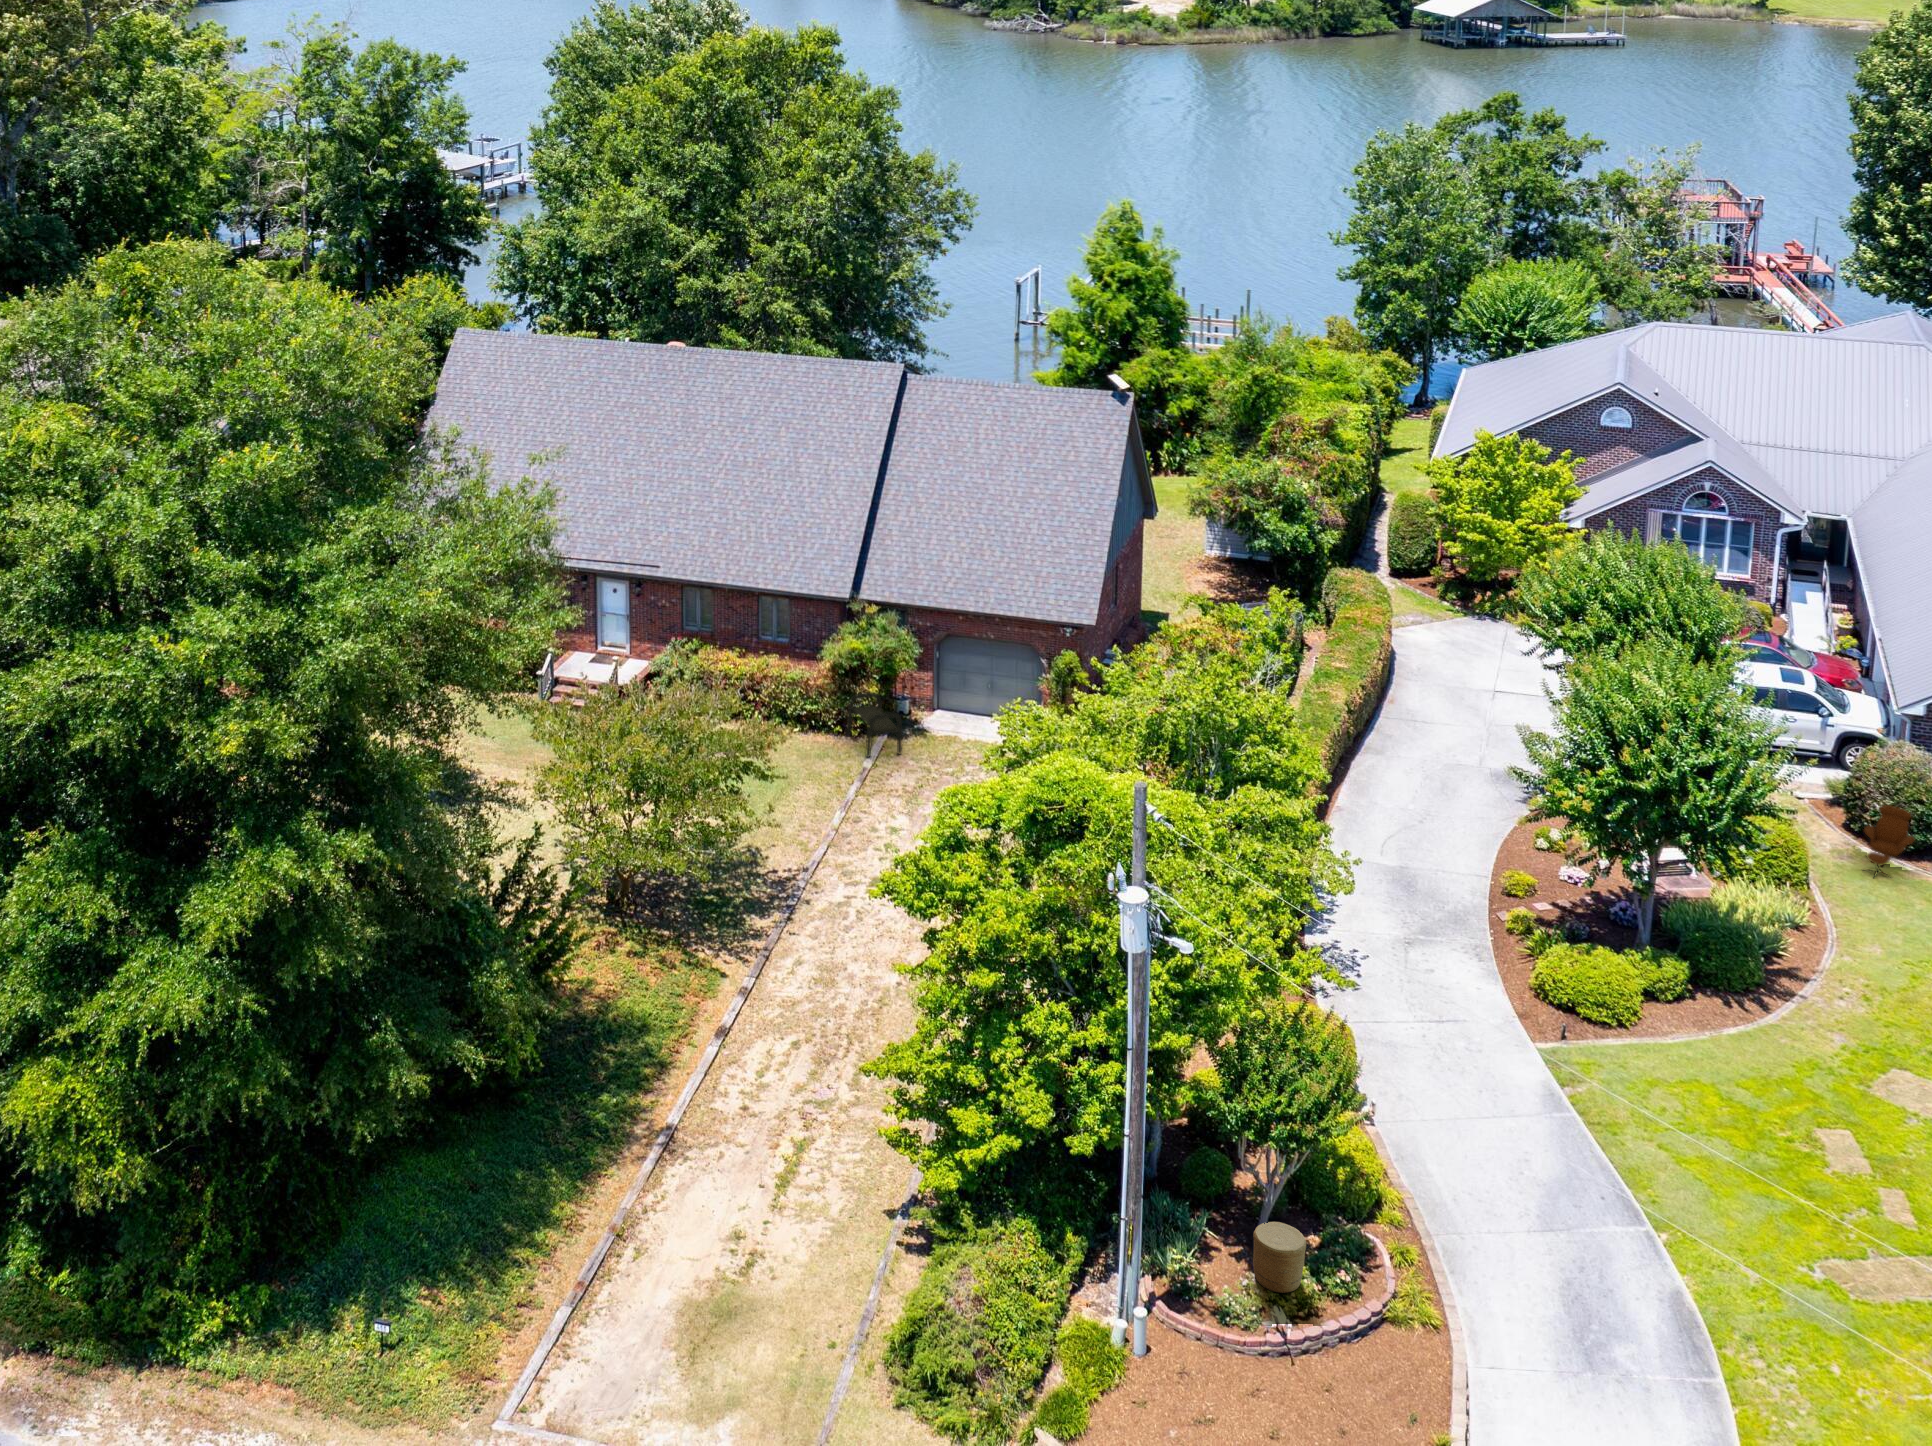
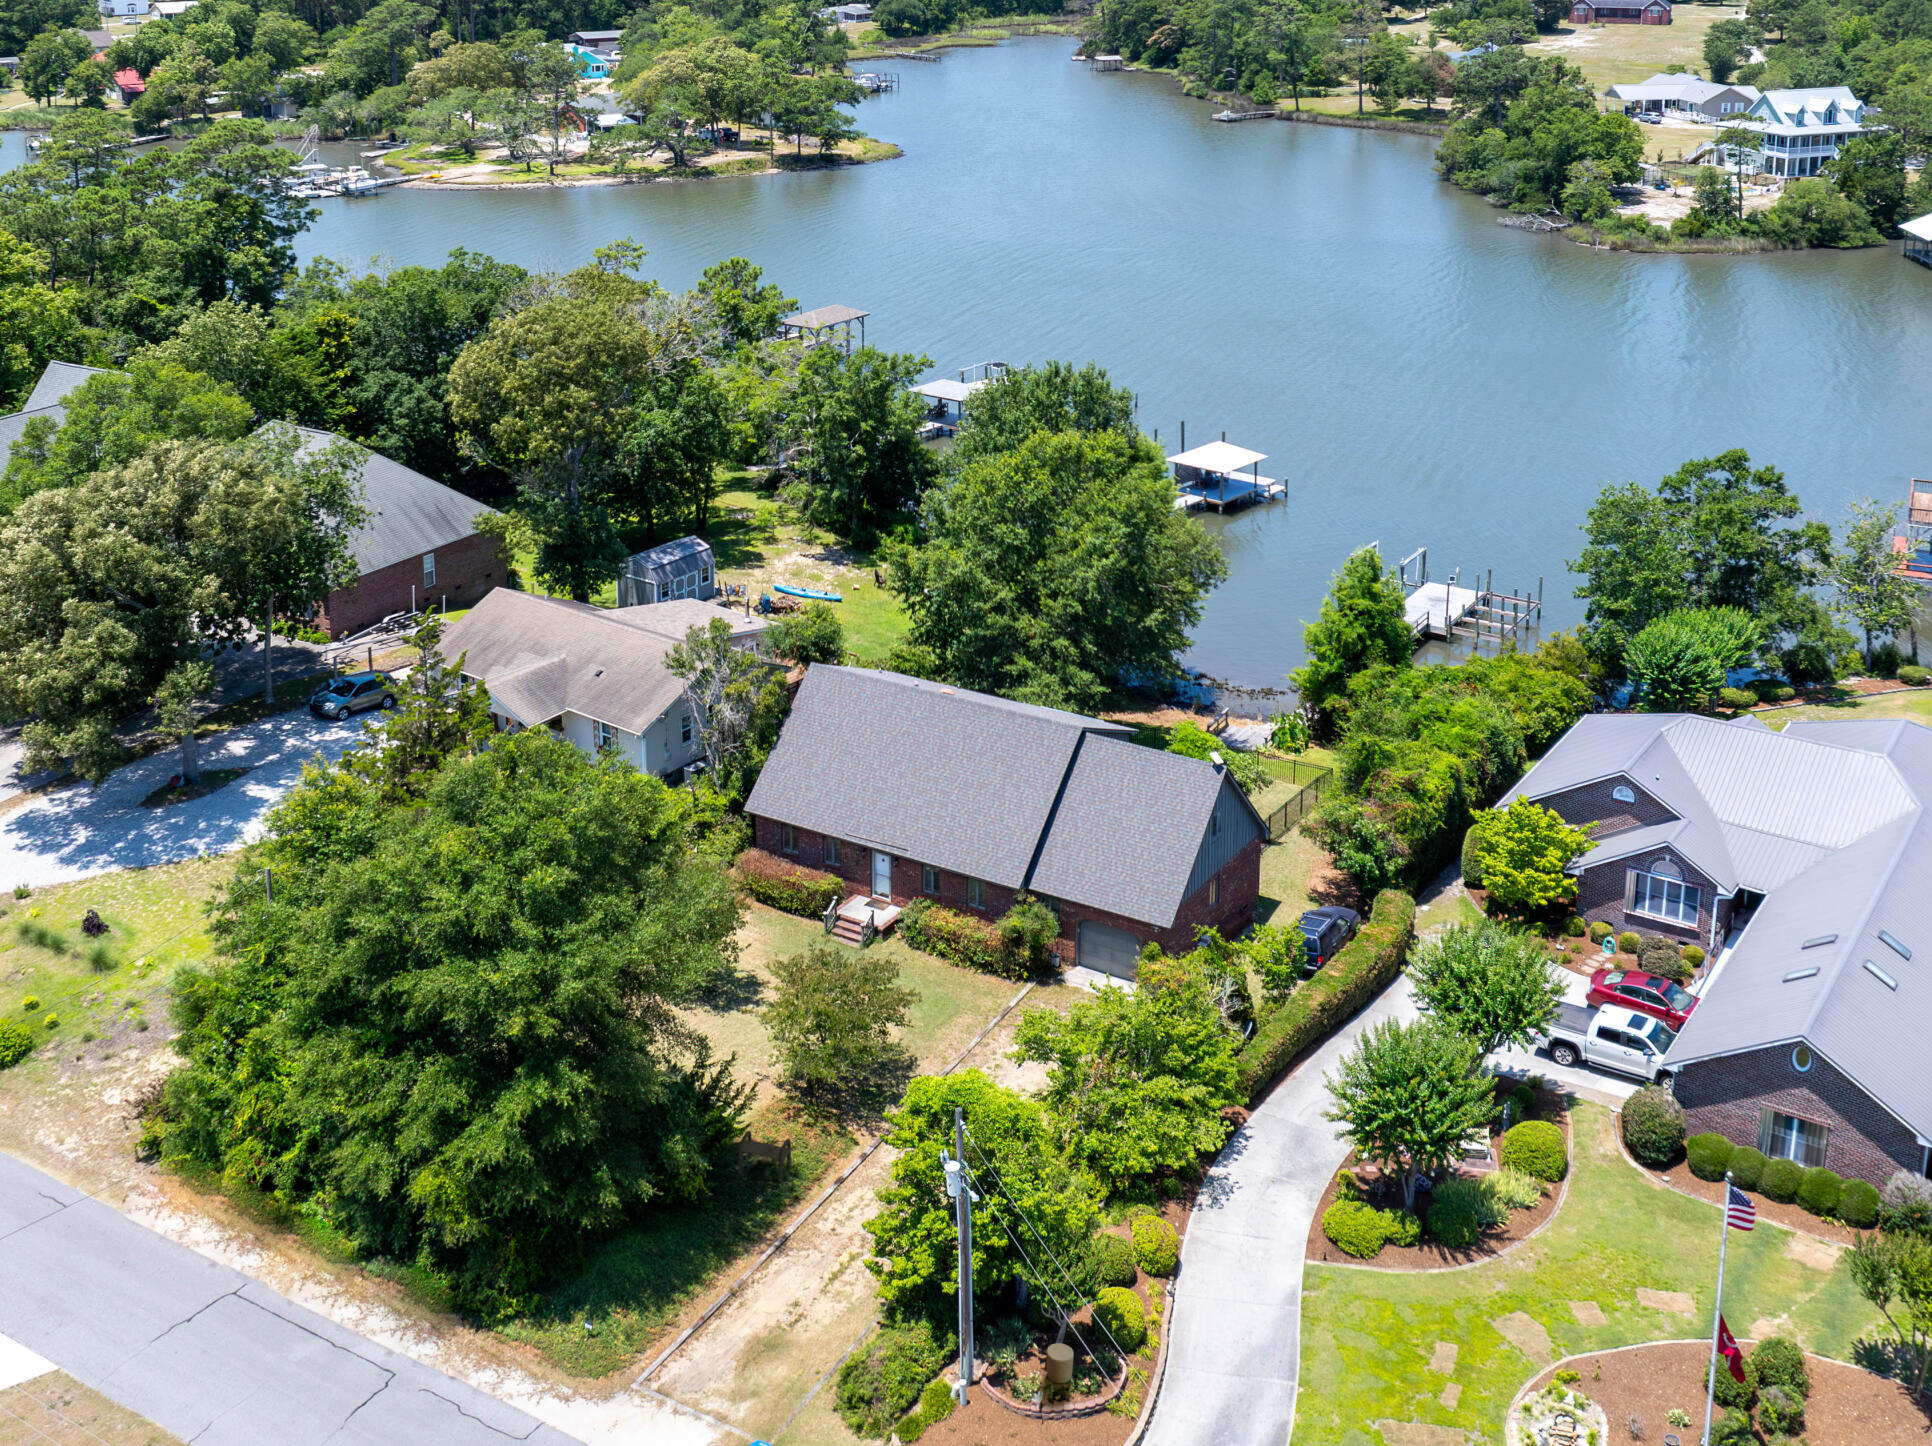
bench: present [846,693,902,757] -> present [738,1131,791,1182]
lounge chair: present [1864,805,1914,875] -> none [1614,1128,1654,1179]

